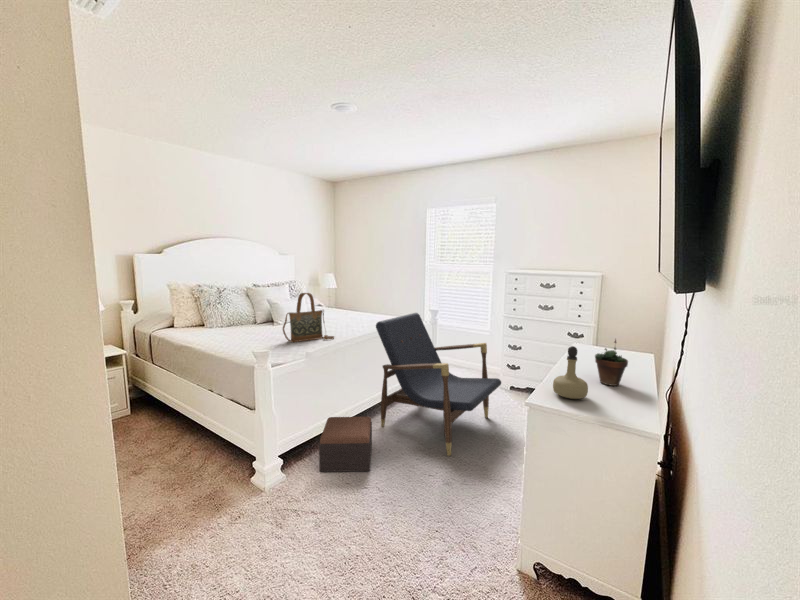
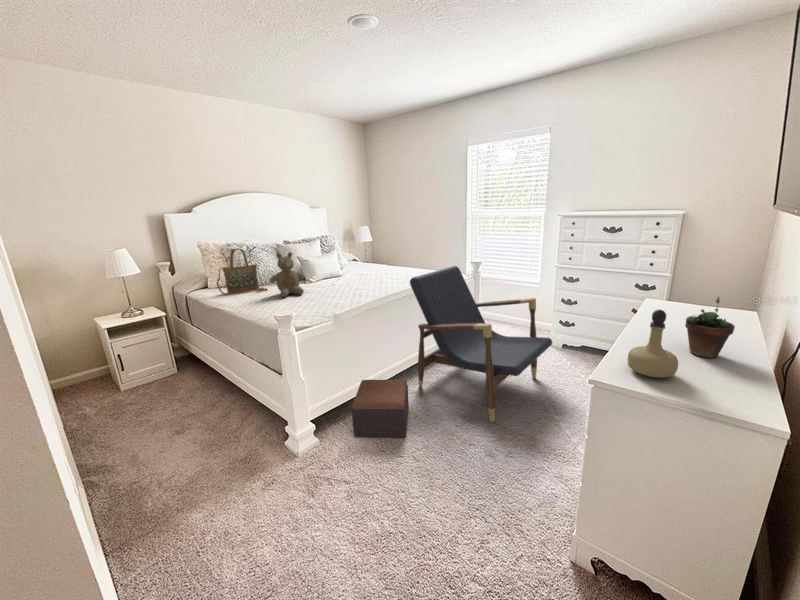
handbag: present [283,293,334,342] -> present [217,248,267,295]
teddy bear: none [241,295,275,337] -> present [270,252,304,297]

